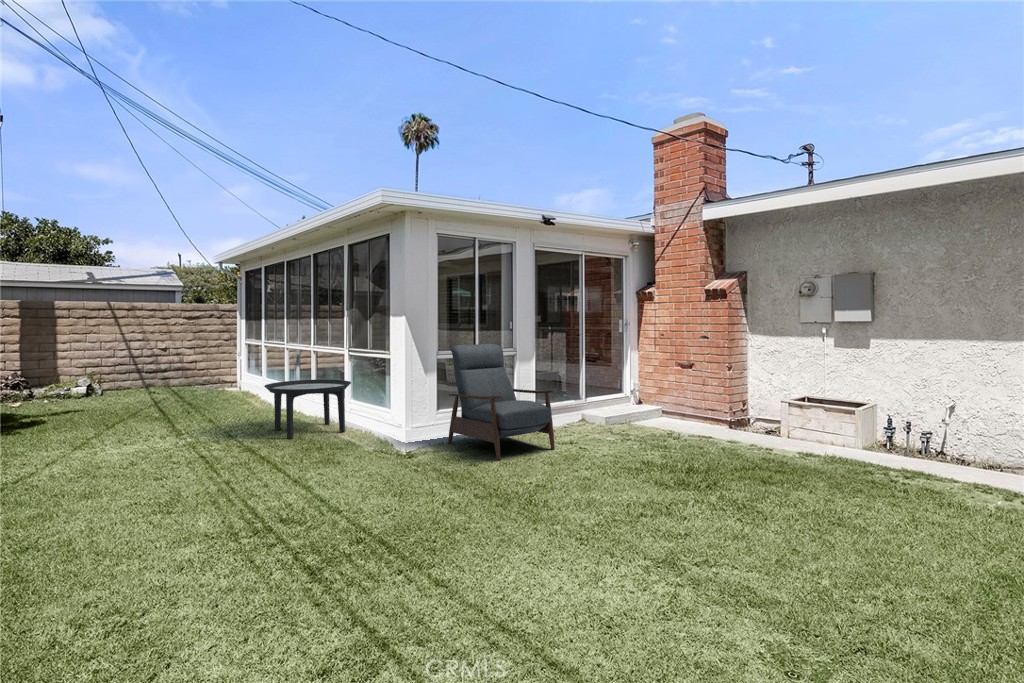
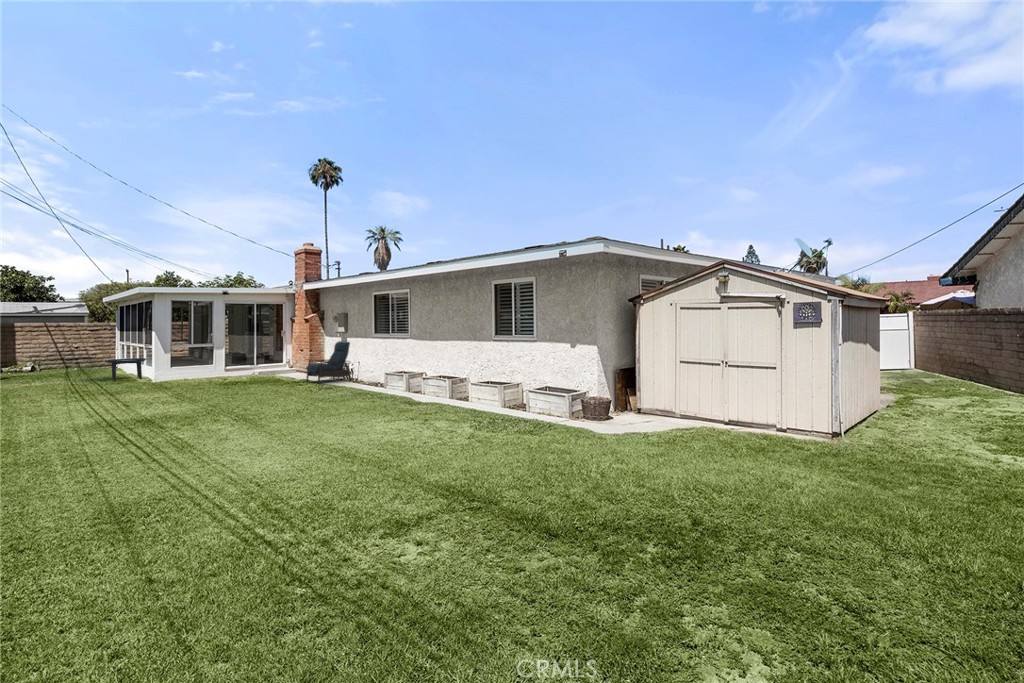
chair: present [448,344,557,460] -> present [305,341,351,384]

